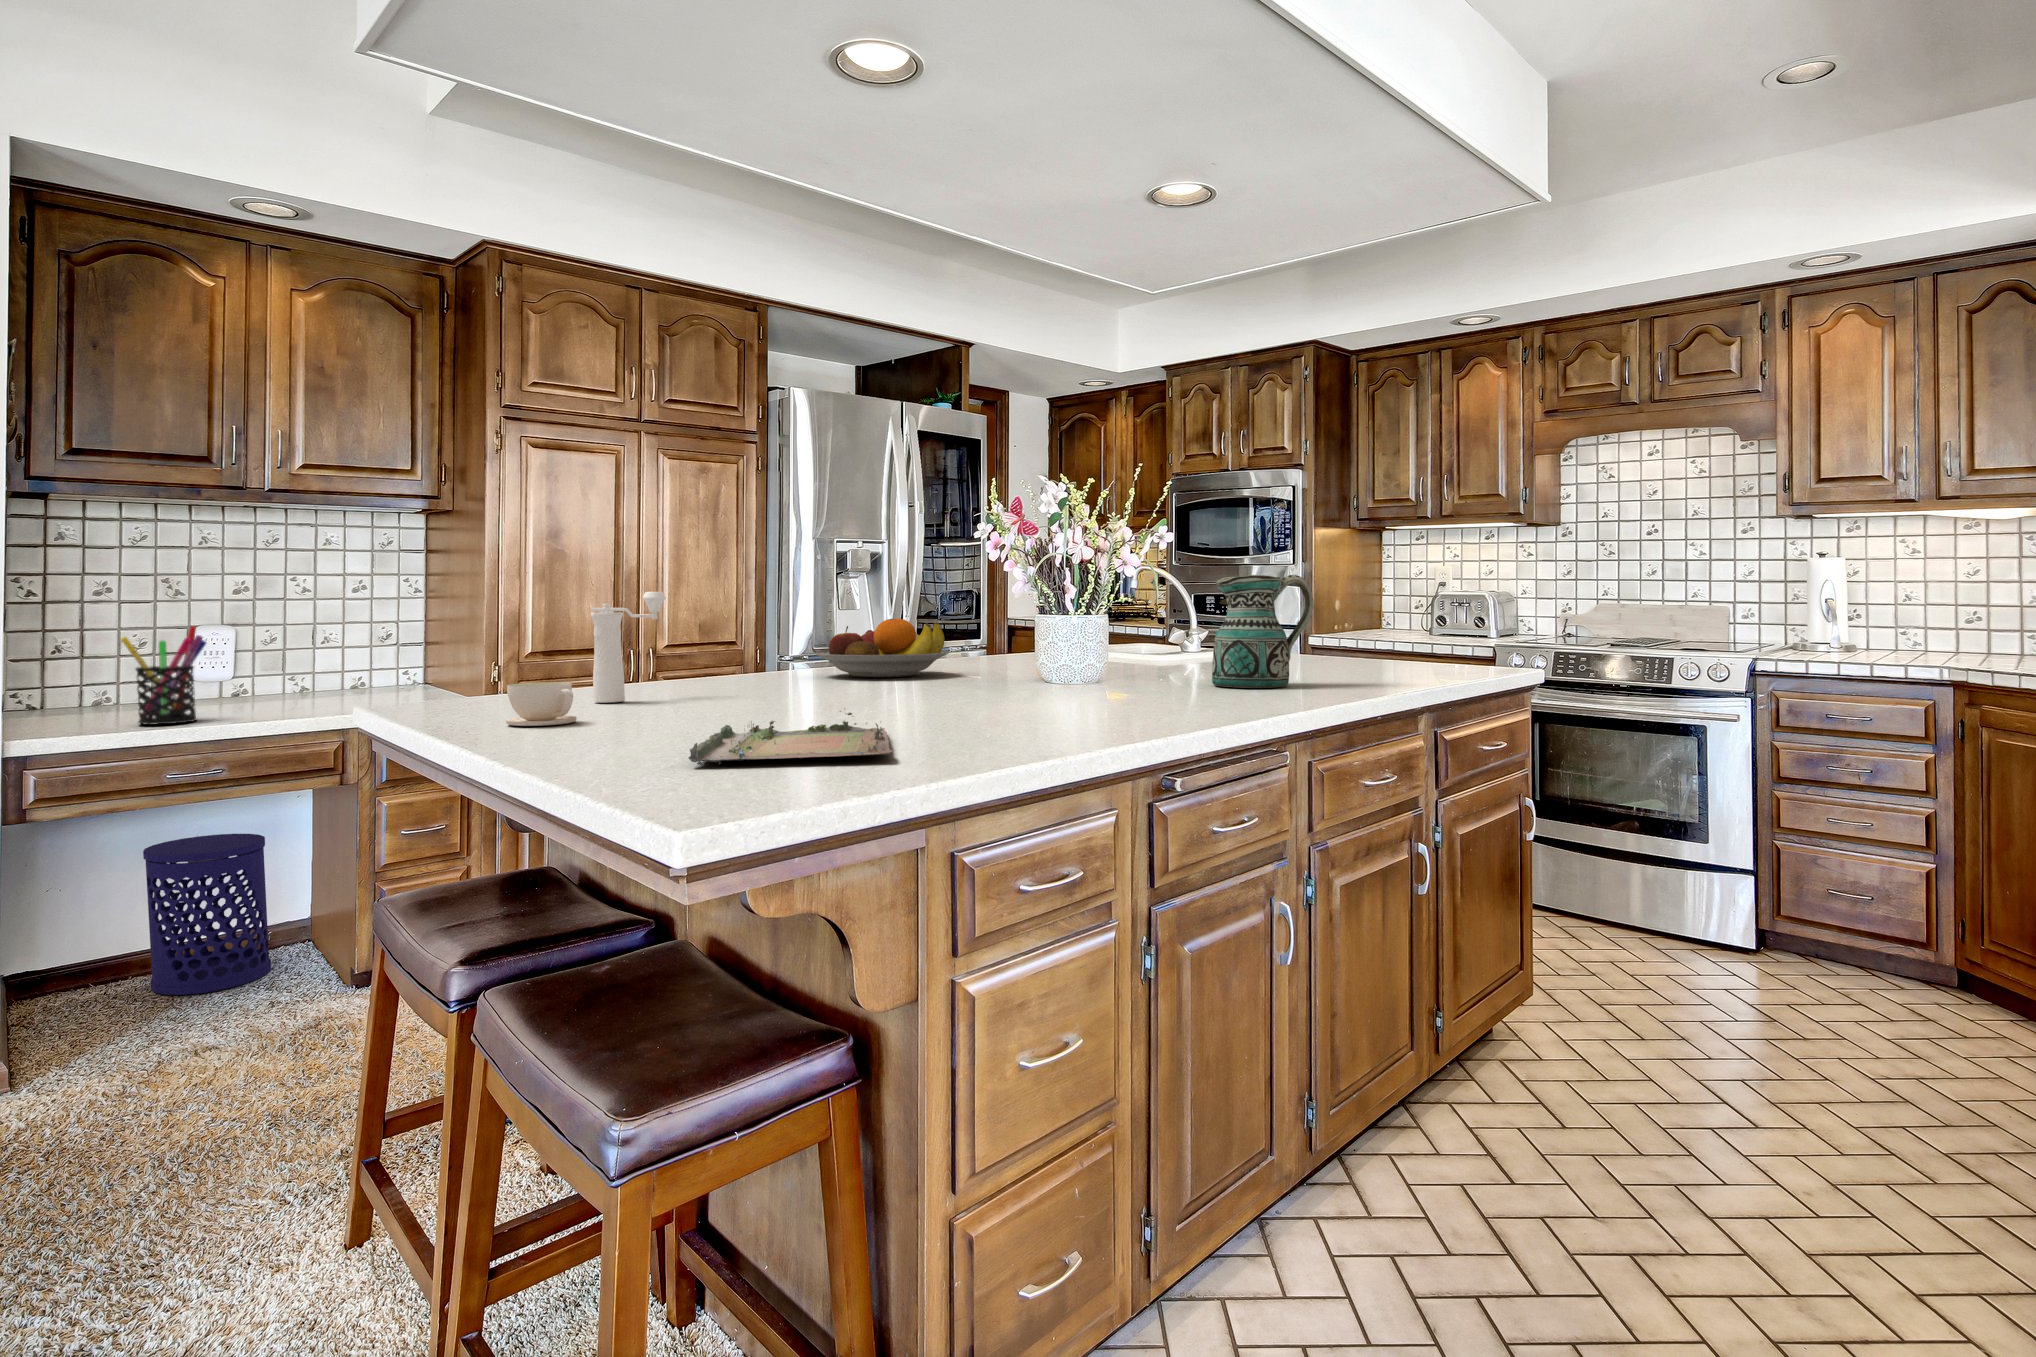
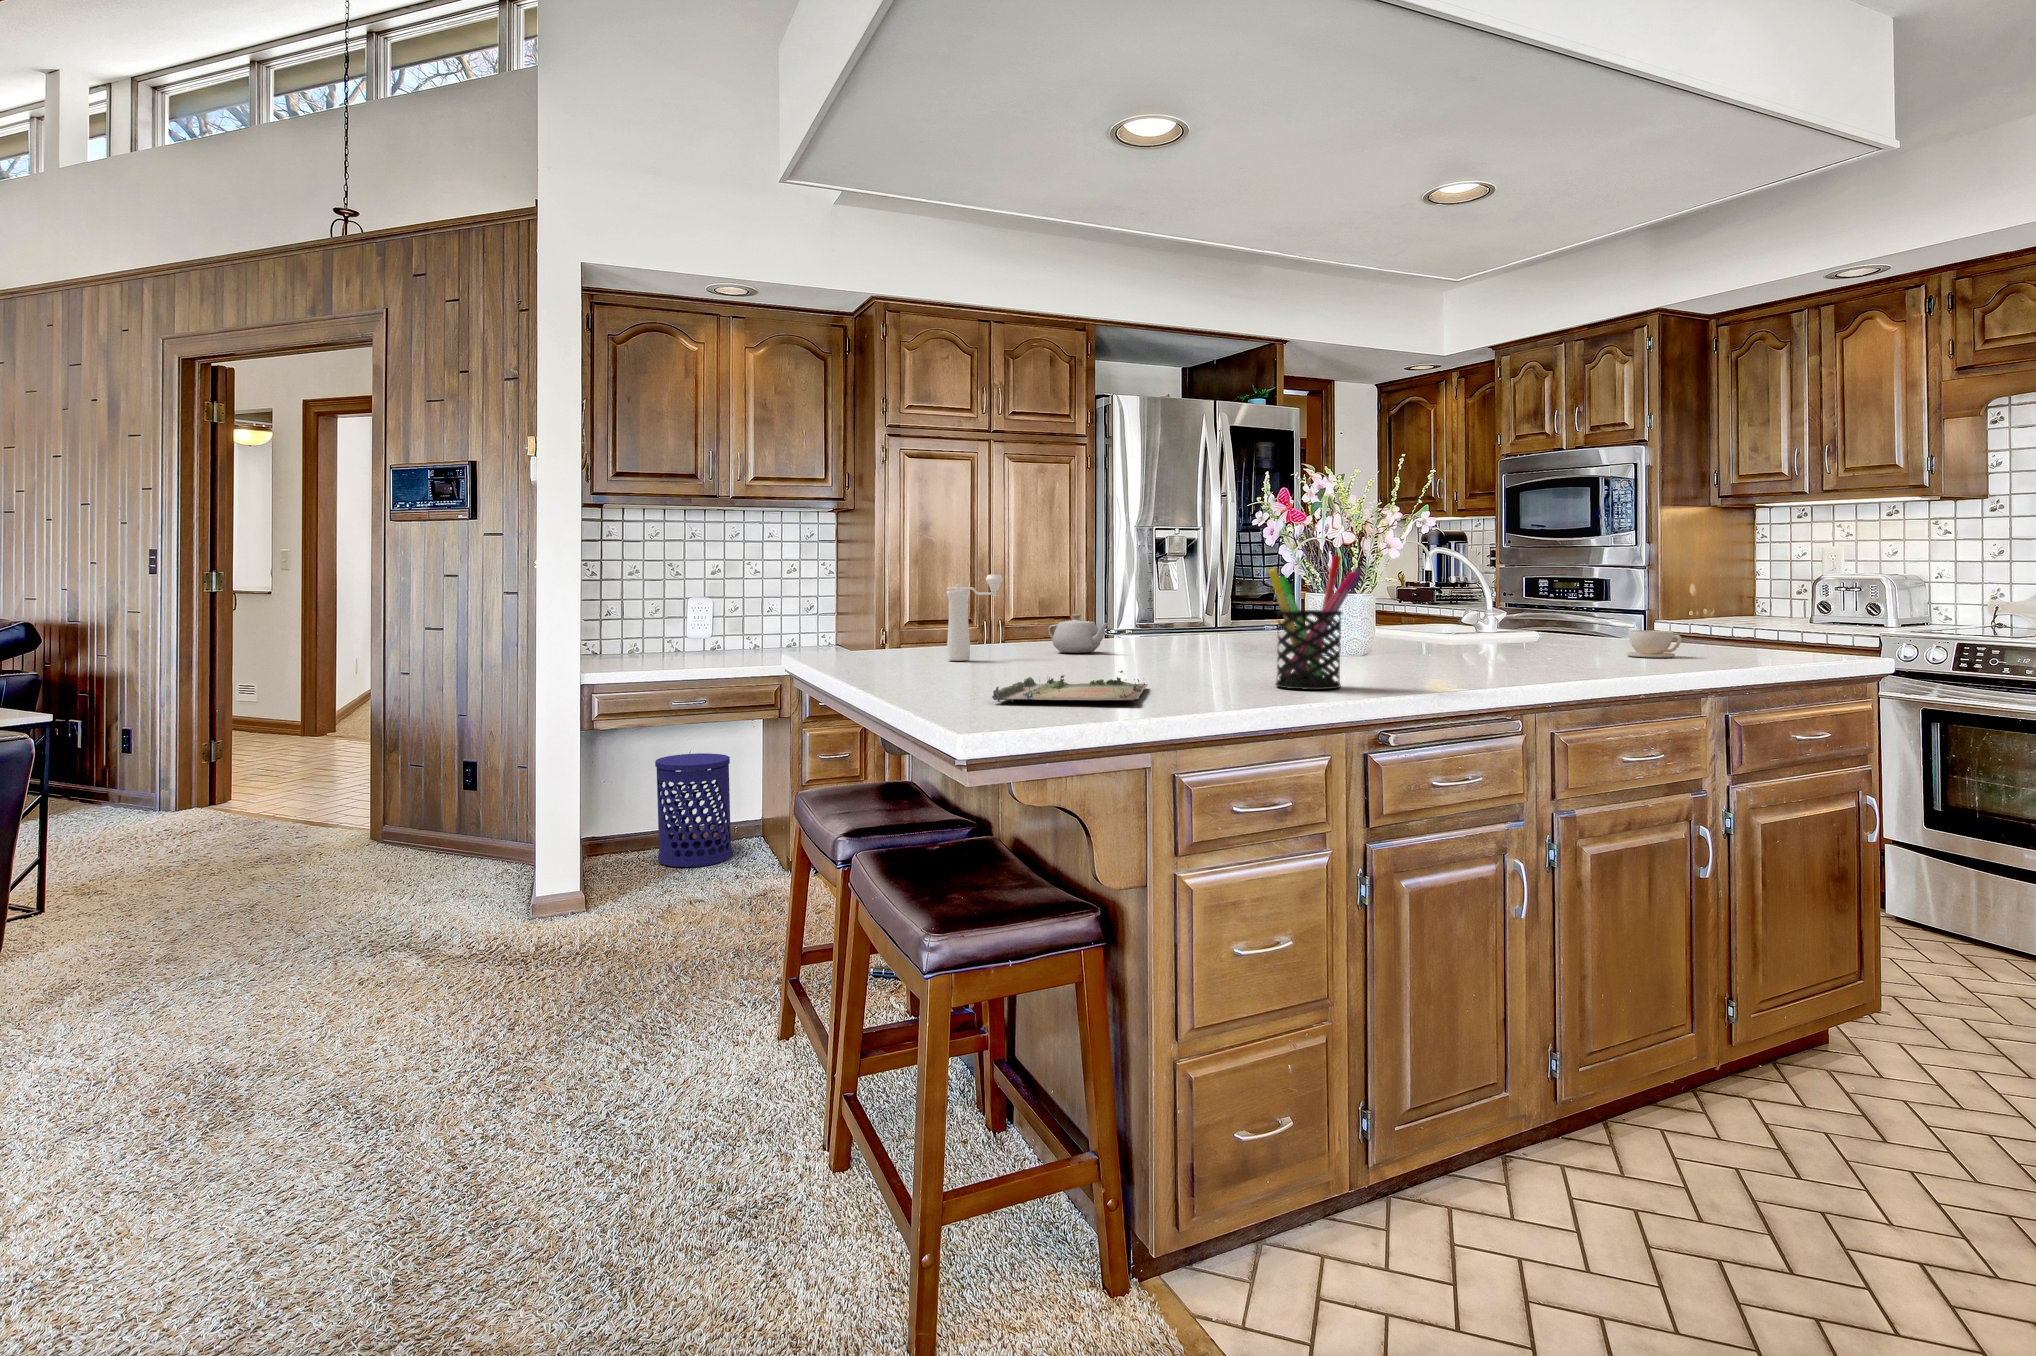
ceramic pitcher: present [1212,575,1313,688] -> none [1481,558,1589,664]
fruit bowl: present [815,618,949,677] -> none [1128,597,1244,647]
pen holder: present [121,626,206,725] -> present [1268,555,1361,690]
teapot: none [721,640,800,687] -> present [1048,614,1109,653]
coffee cup: present [506,682,577,726] -> present [1626,630,1682,657]

